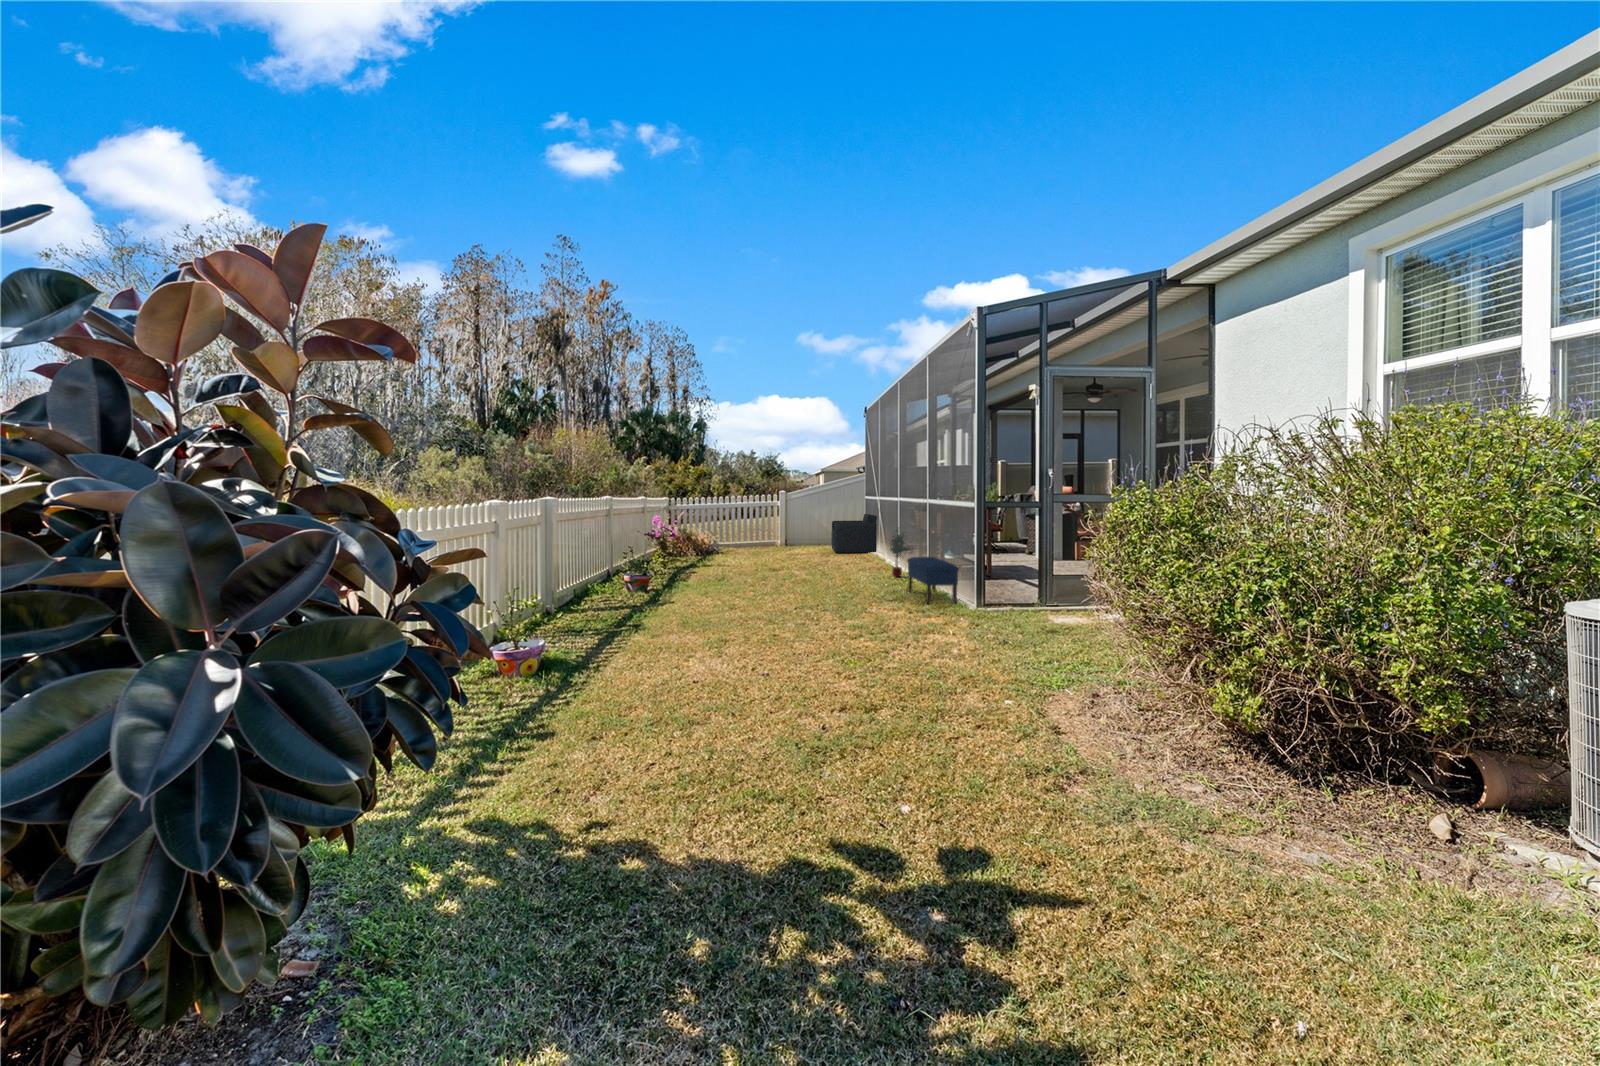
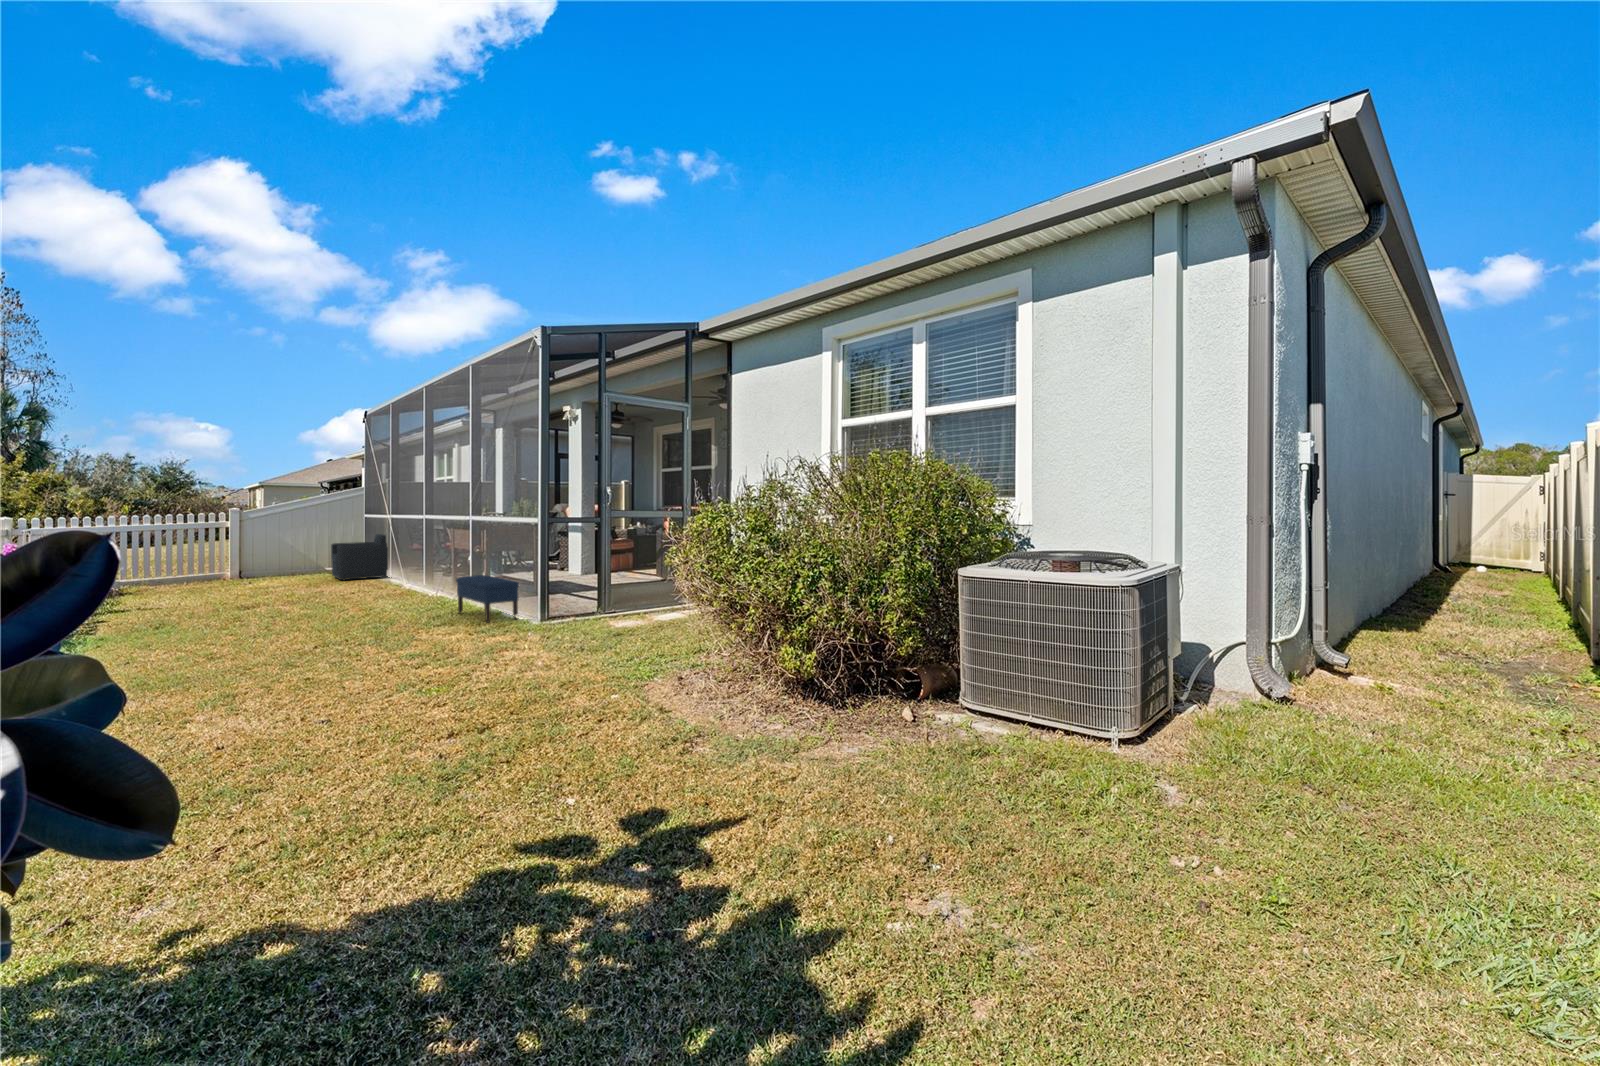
potted tree: present [890,529,913,577] -> none [423,547,457,600]

